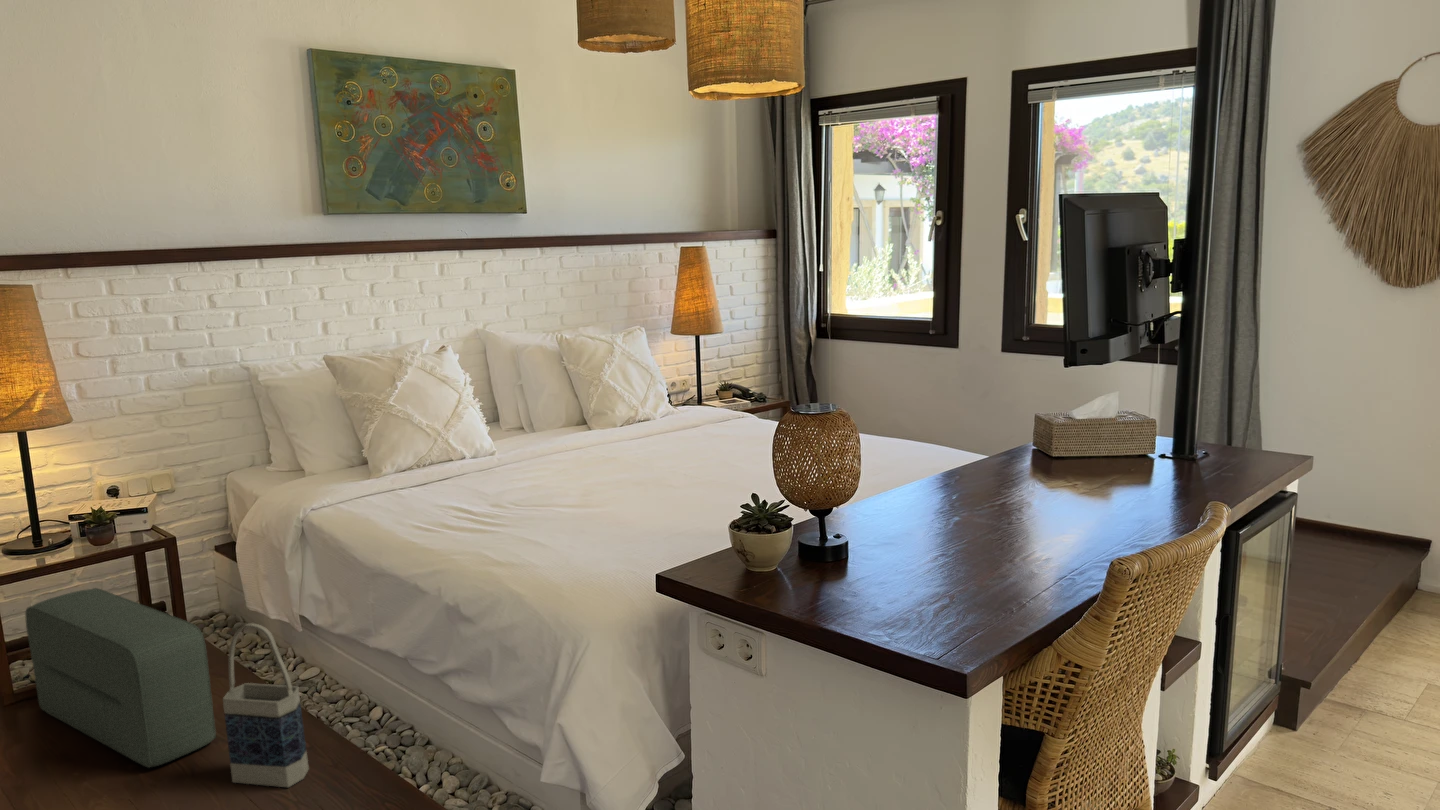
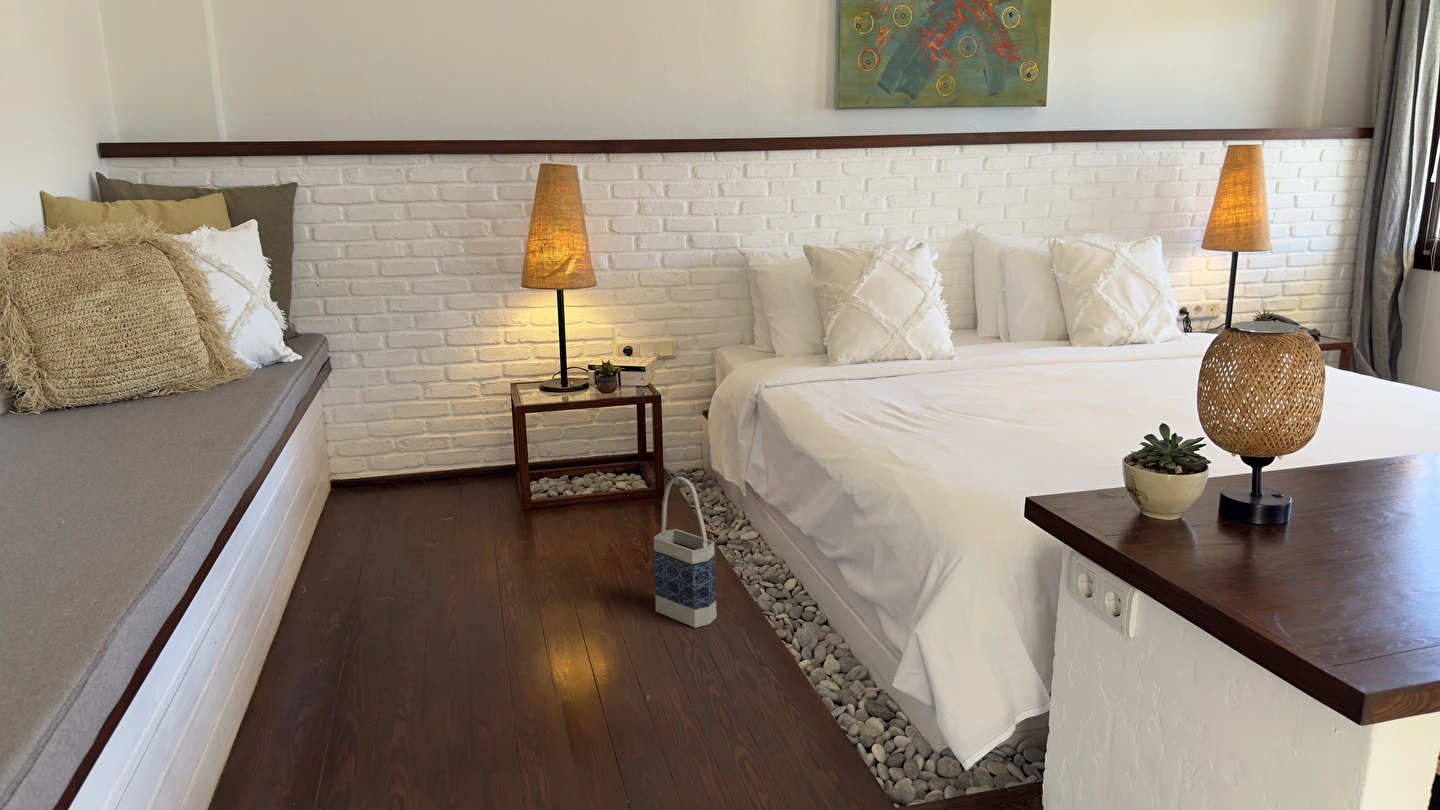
pouf: present [25,588,216,767] -> none [544,427,656,582]

